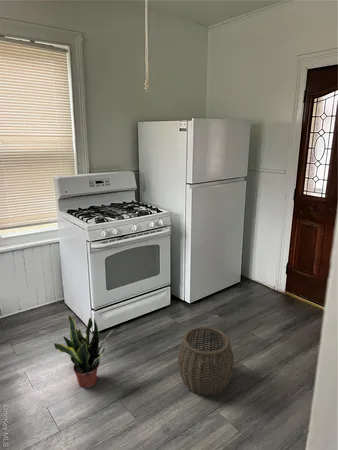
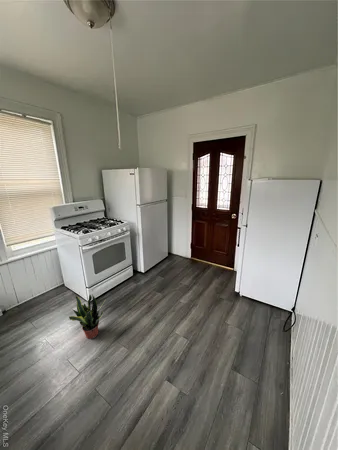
woven basket: present [178,327,234,395] -> none [147,286,178,325]

